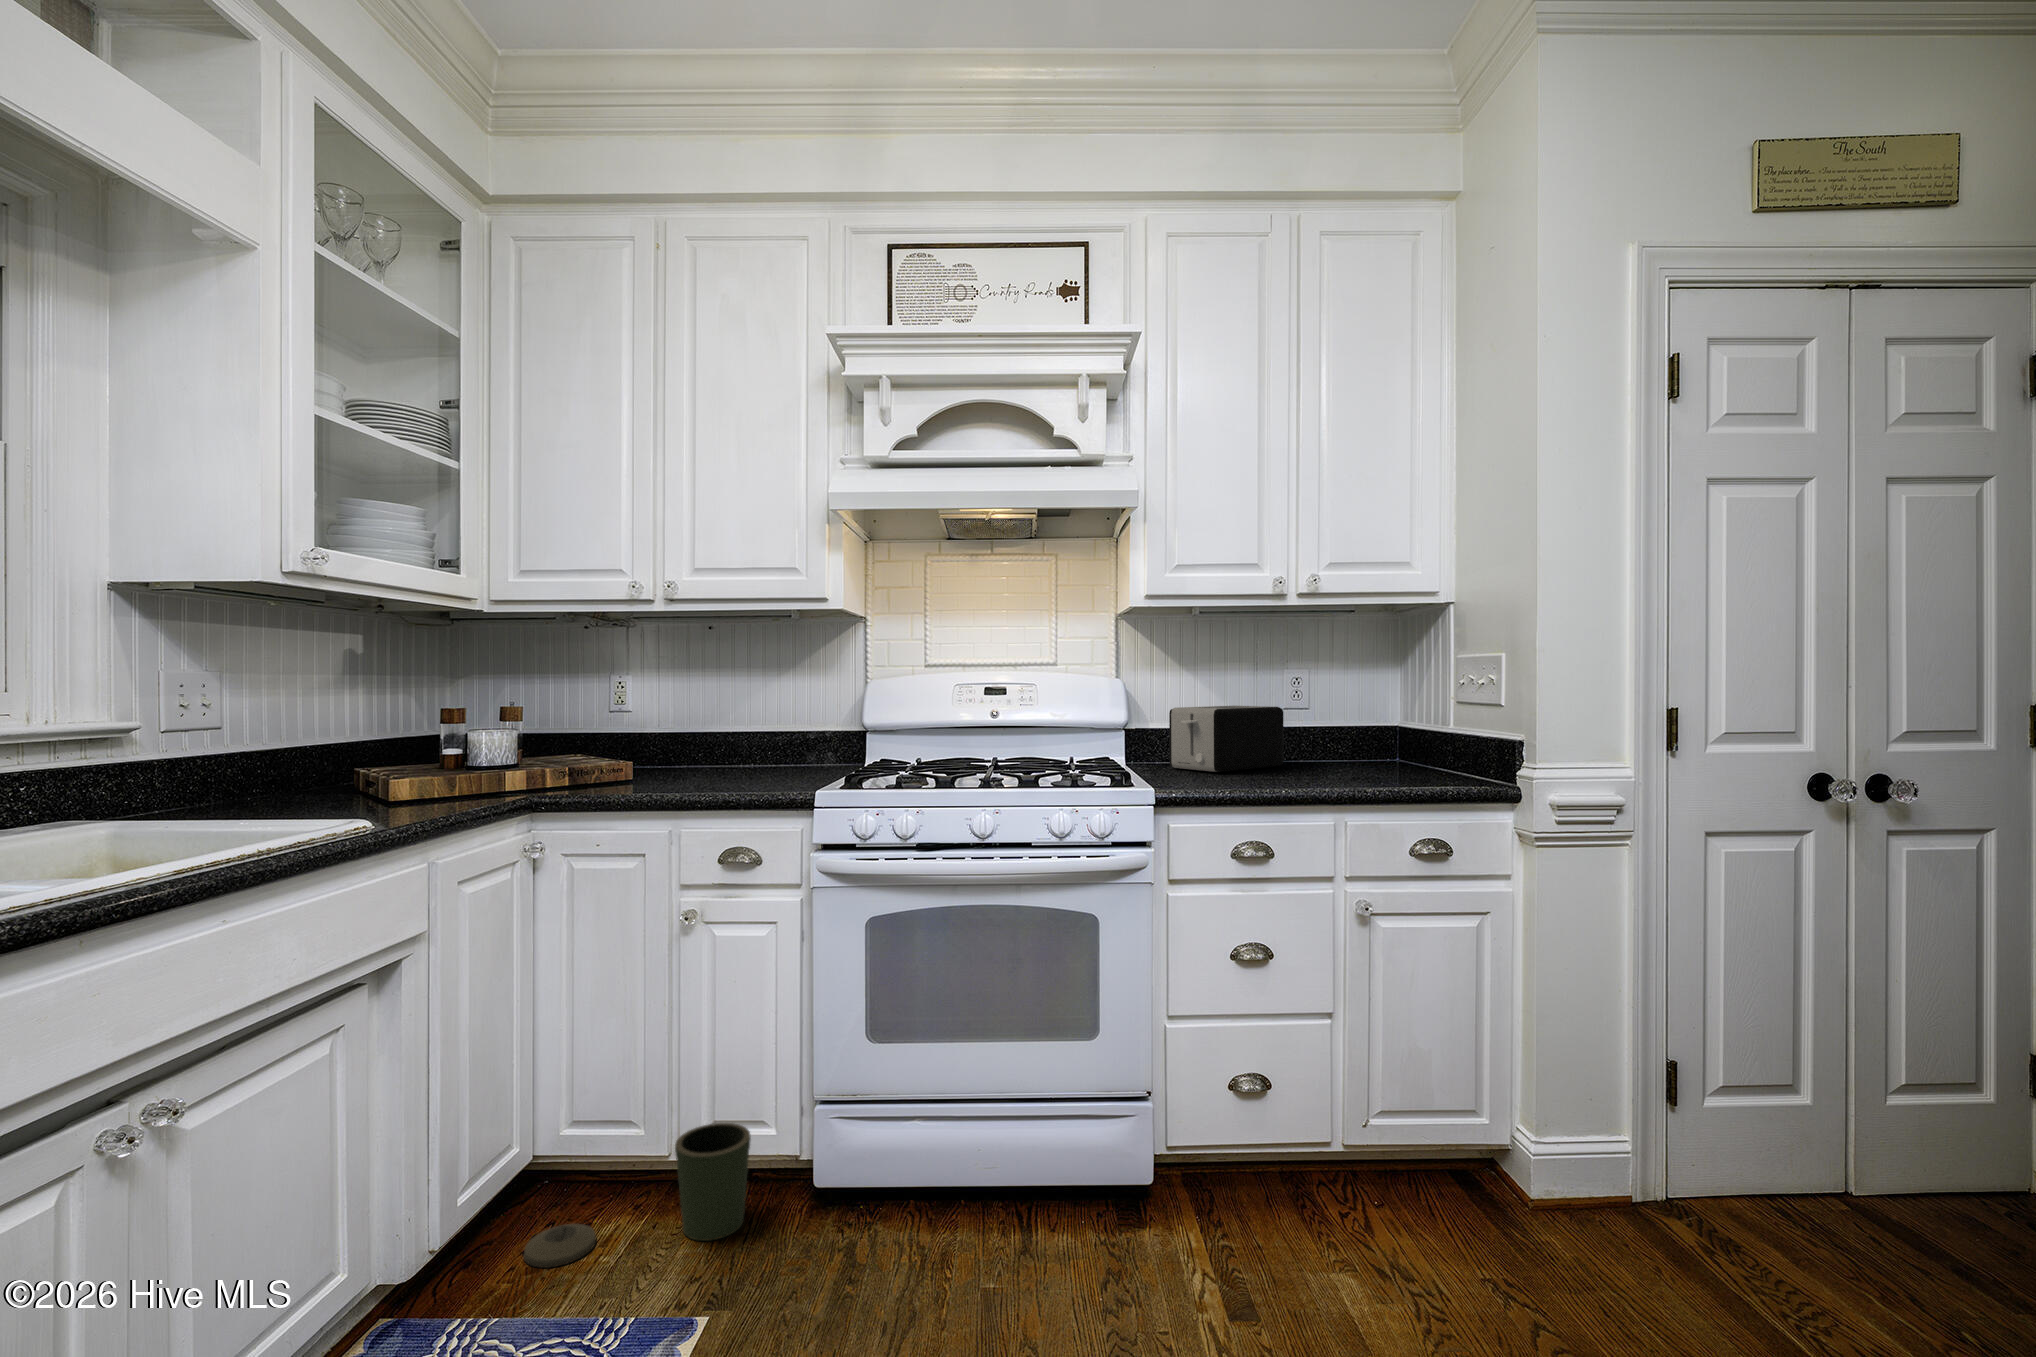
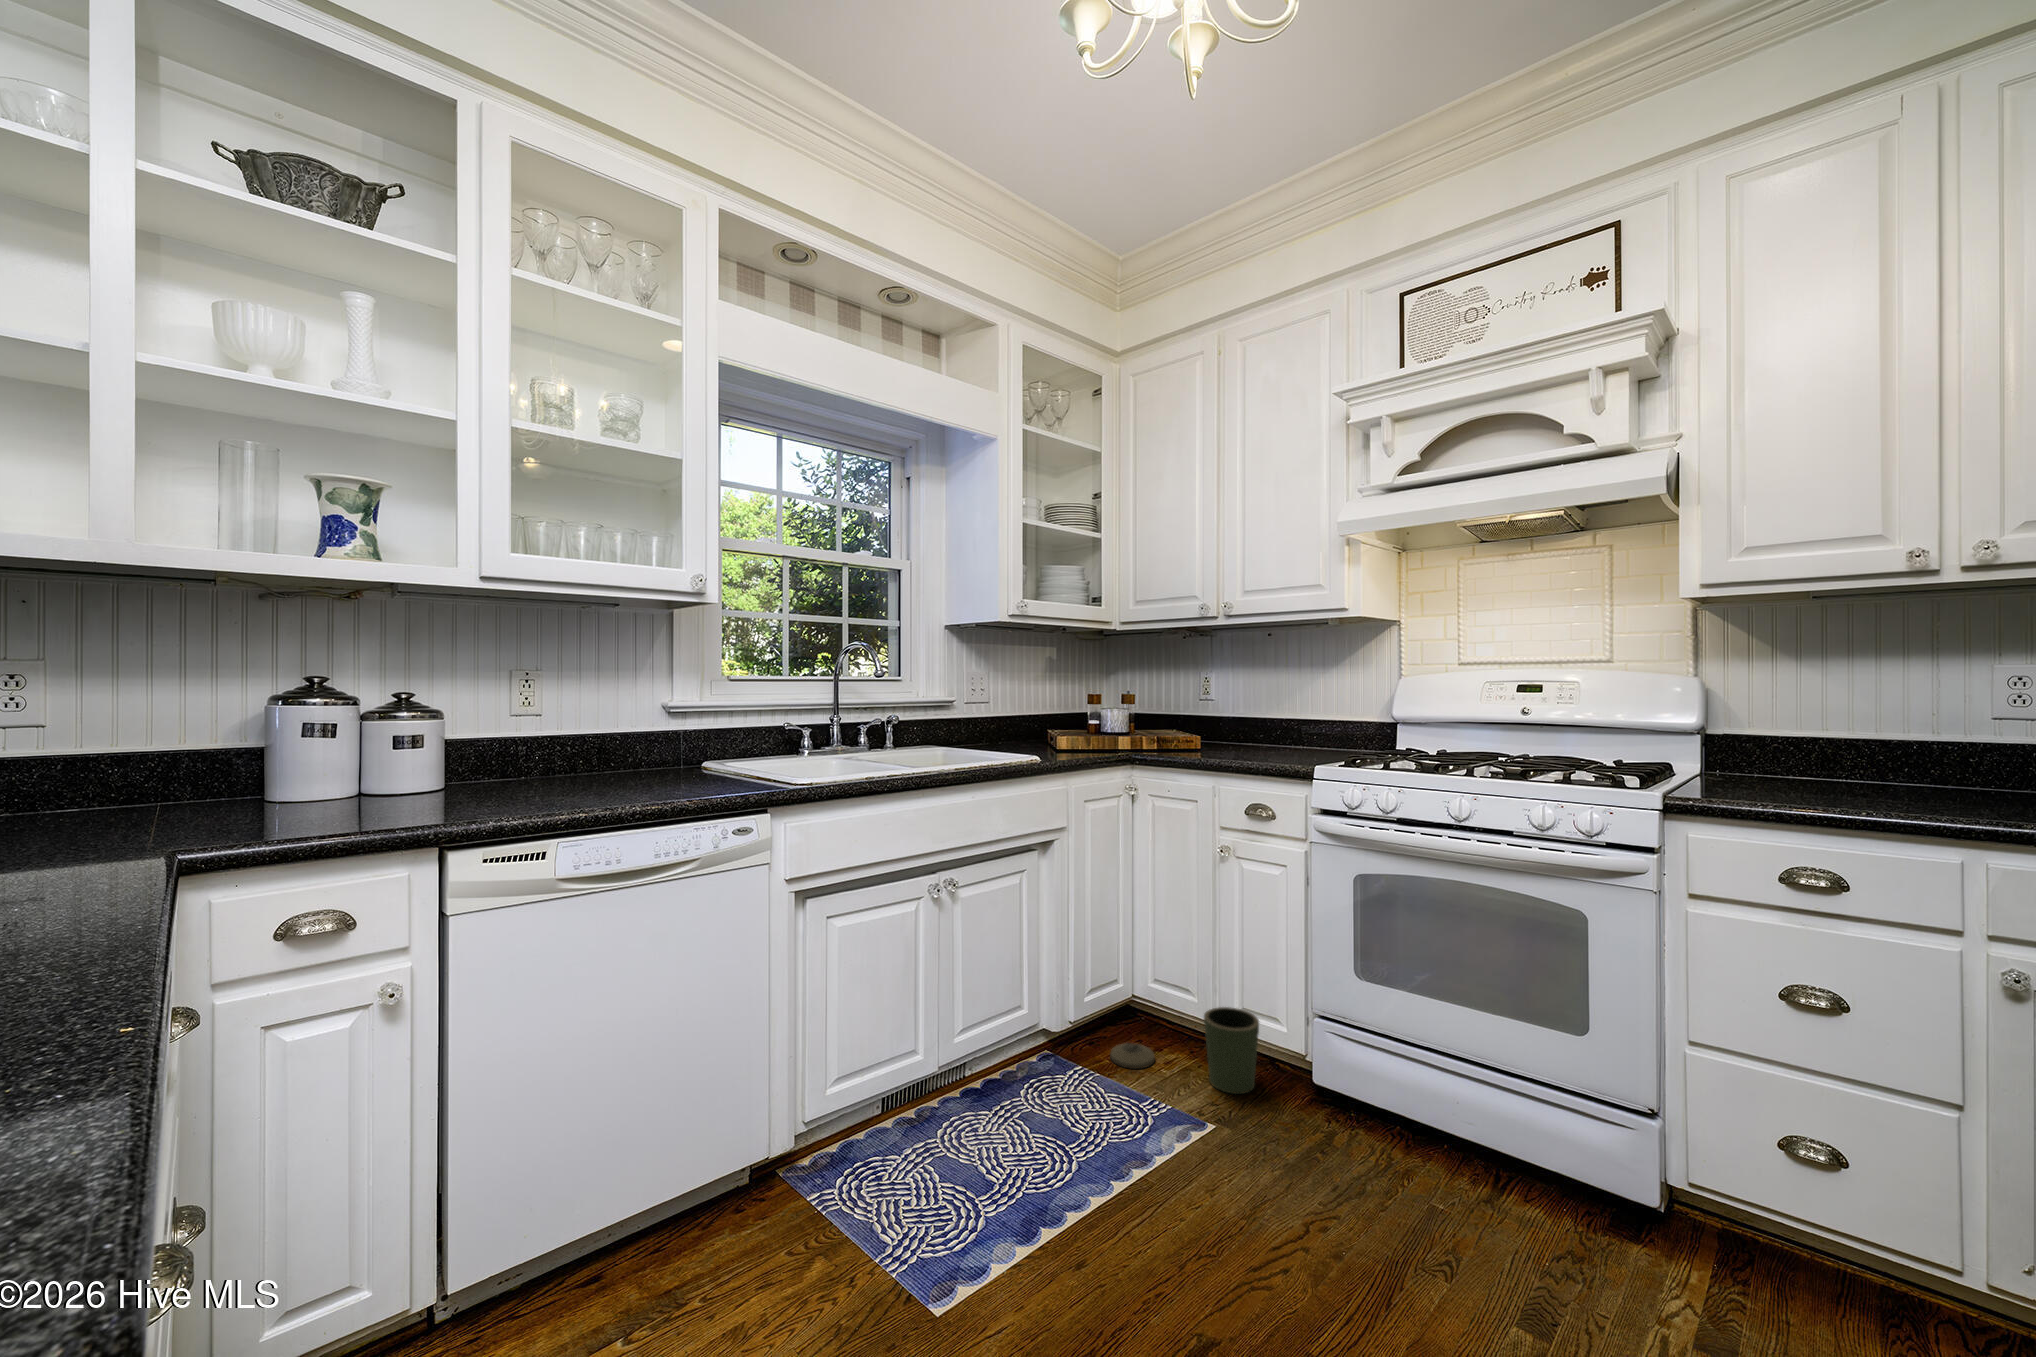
toaster: present [1169,706,1284,772] -> none [1755,708,1963,787]

